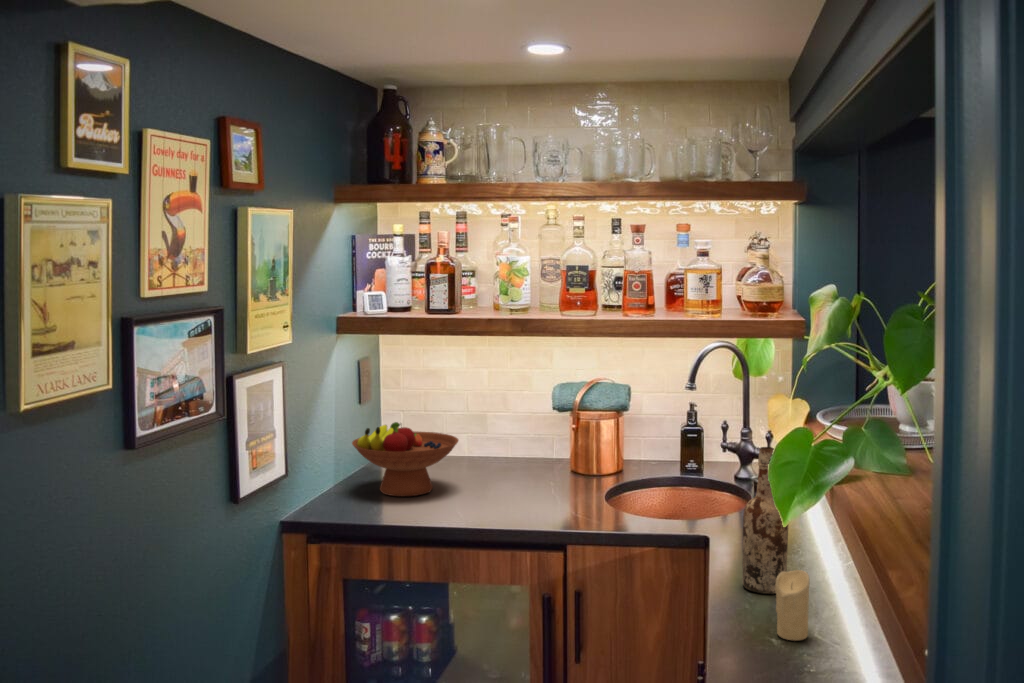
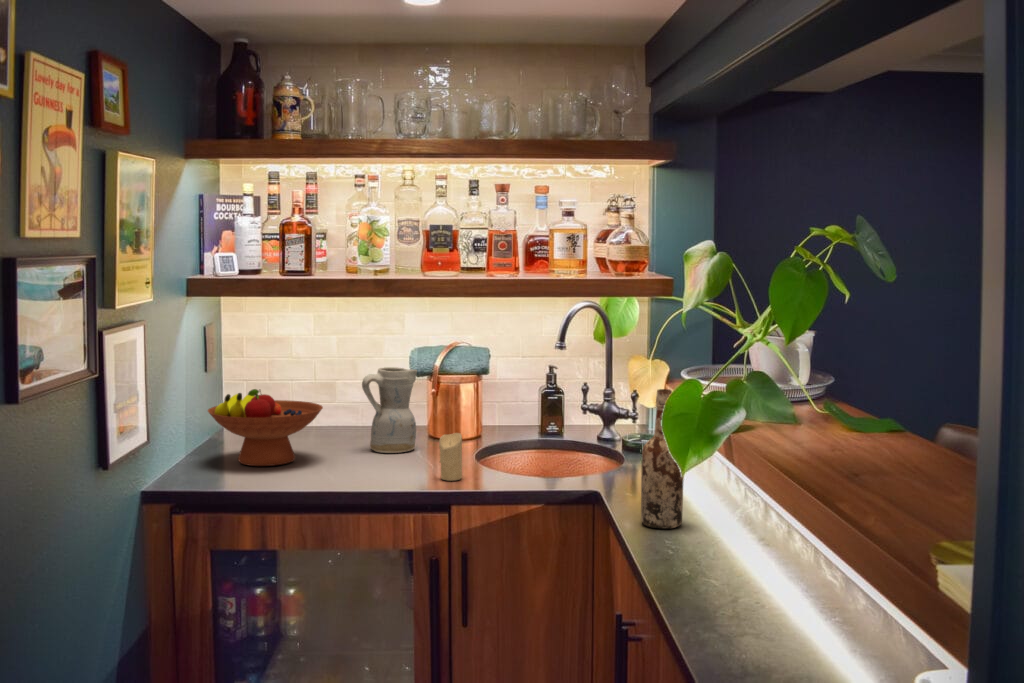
ceramic pitcher: none [499,402,554,486] -> present [362,367,417,453]
candle: present [775,570,809,641] -> present [439,433,462,481]

